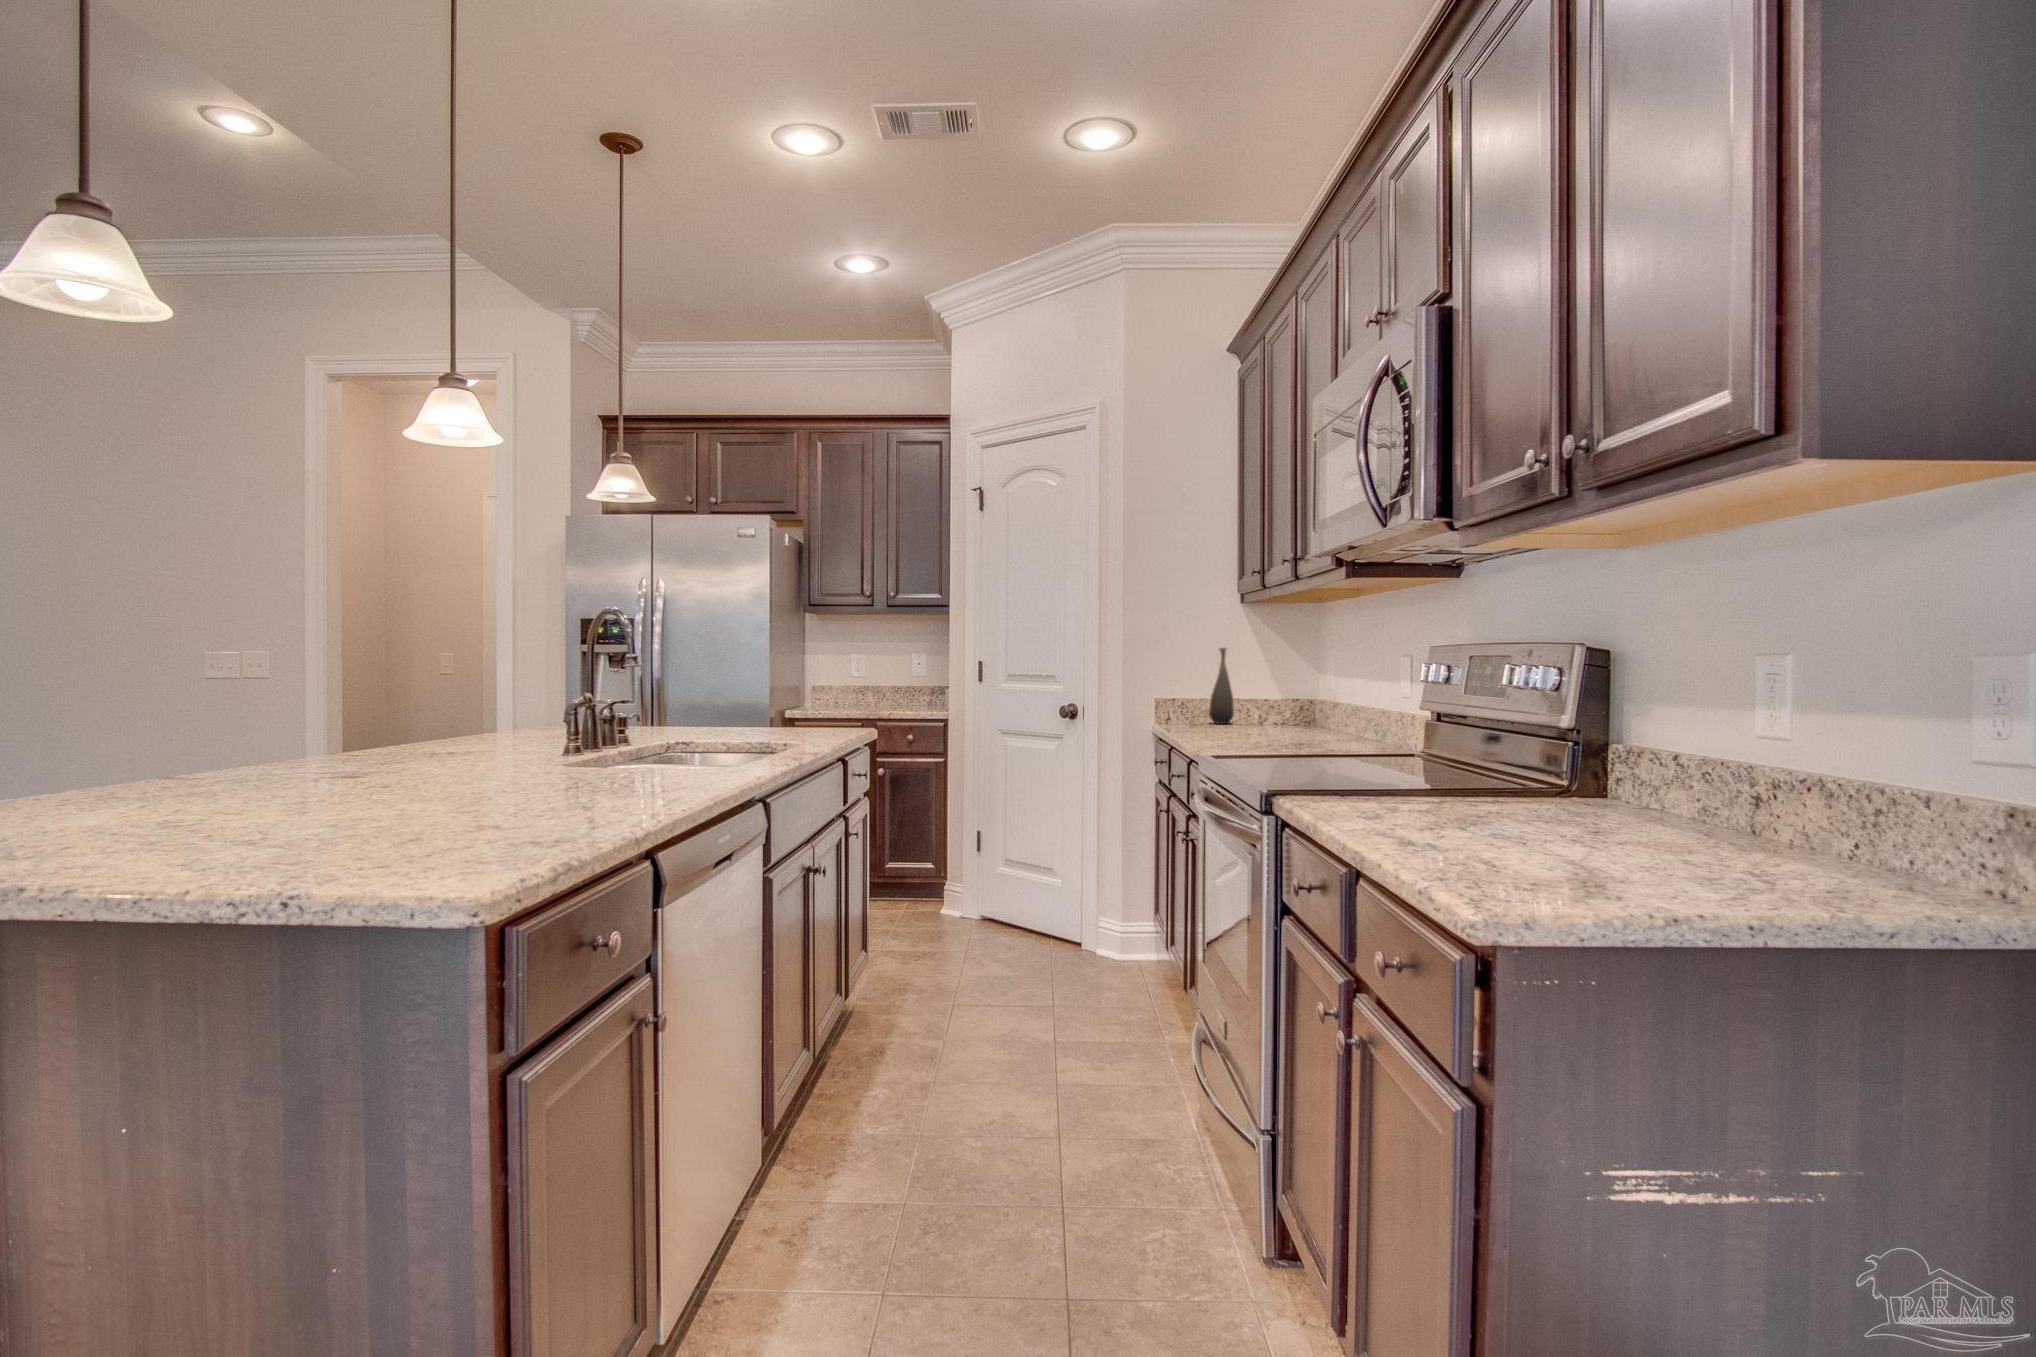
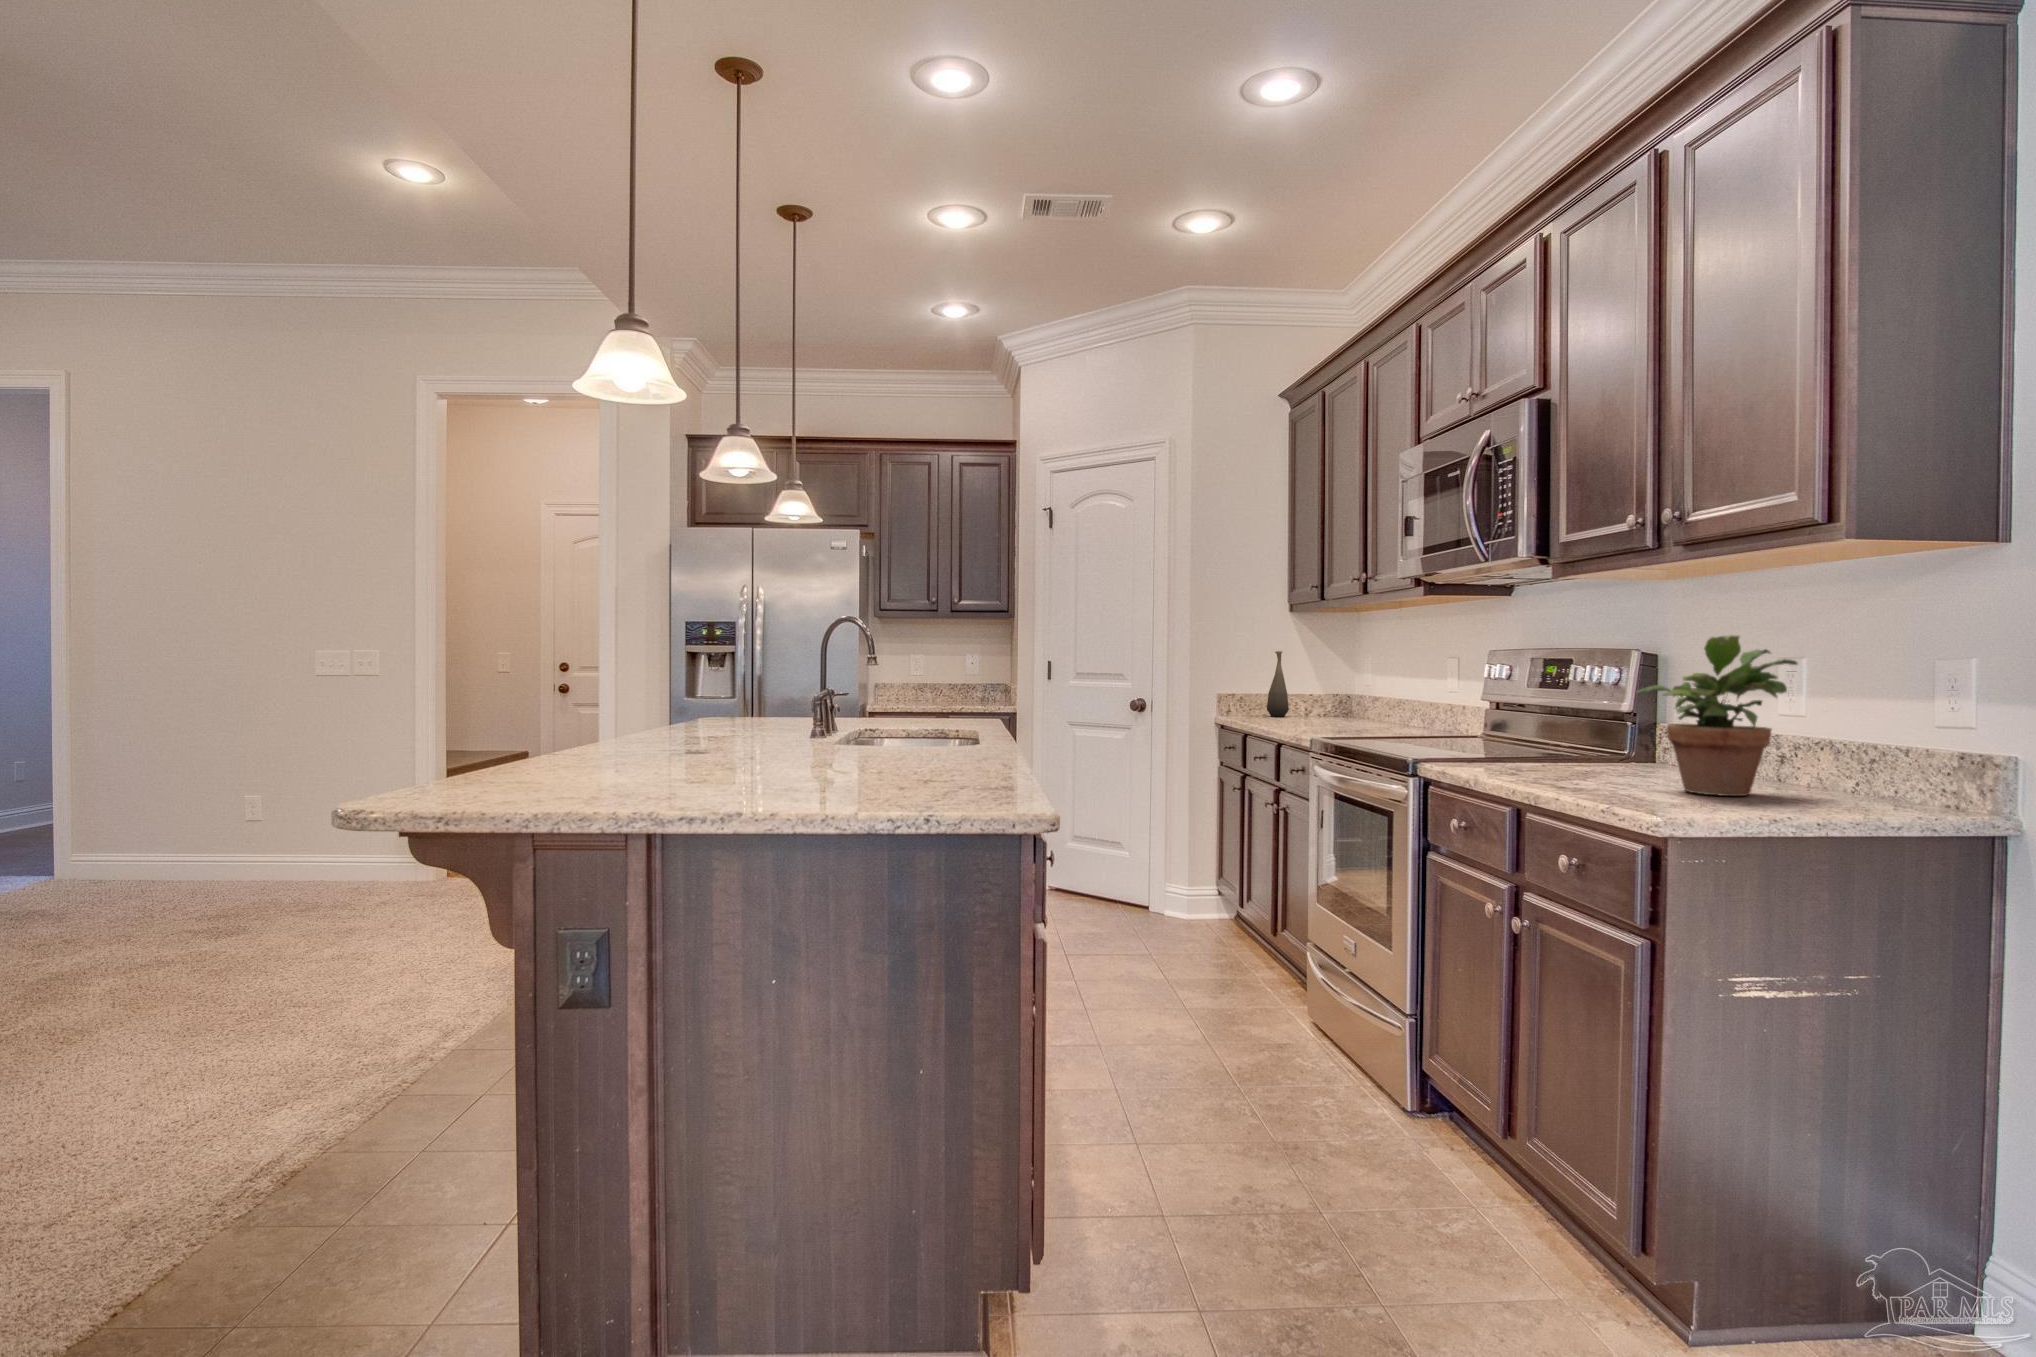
potted plant: none [1520,619,1757,865] -> present [1637,635,1797,796]

